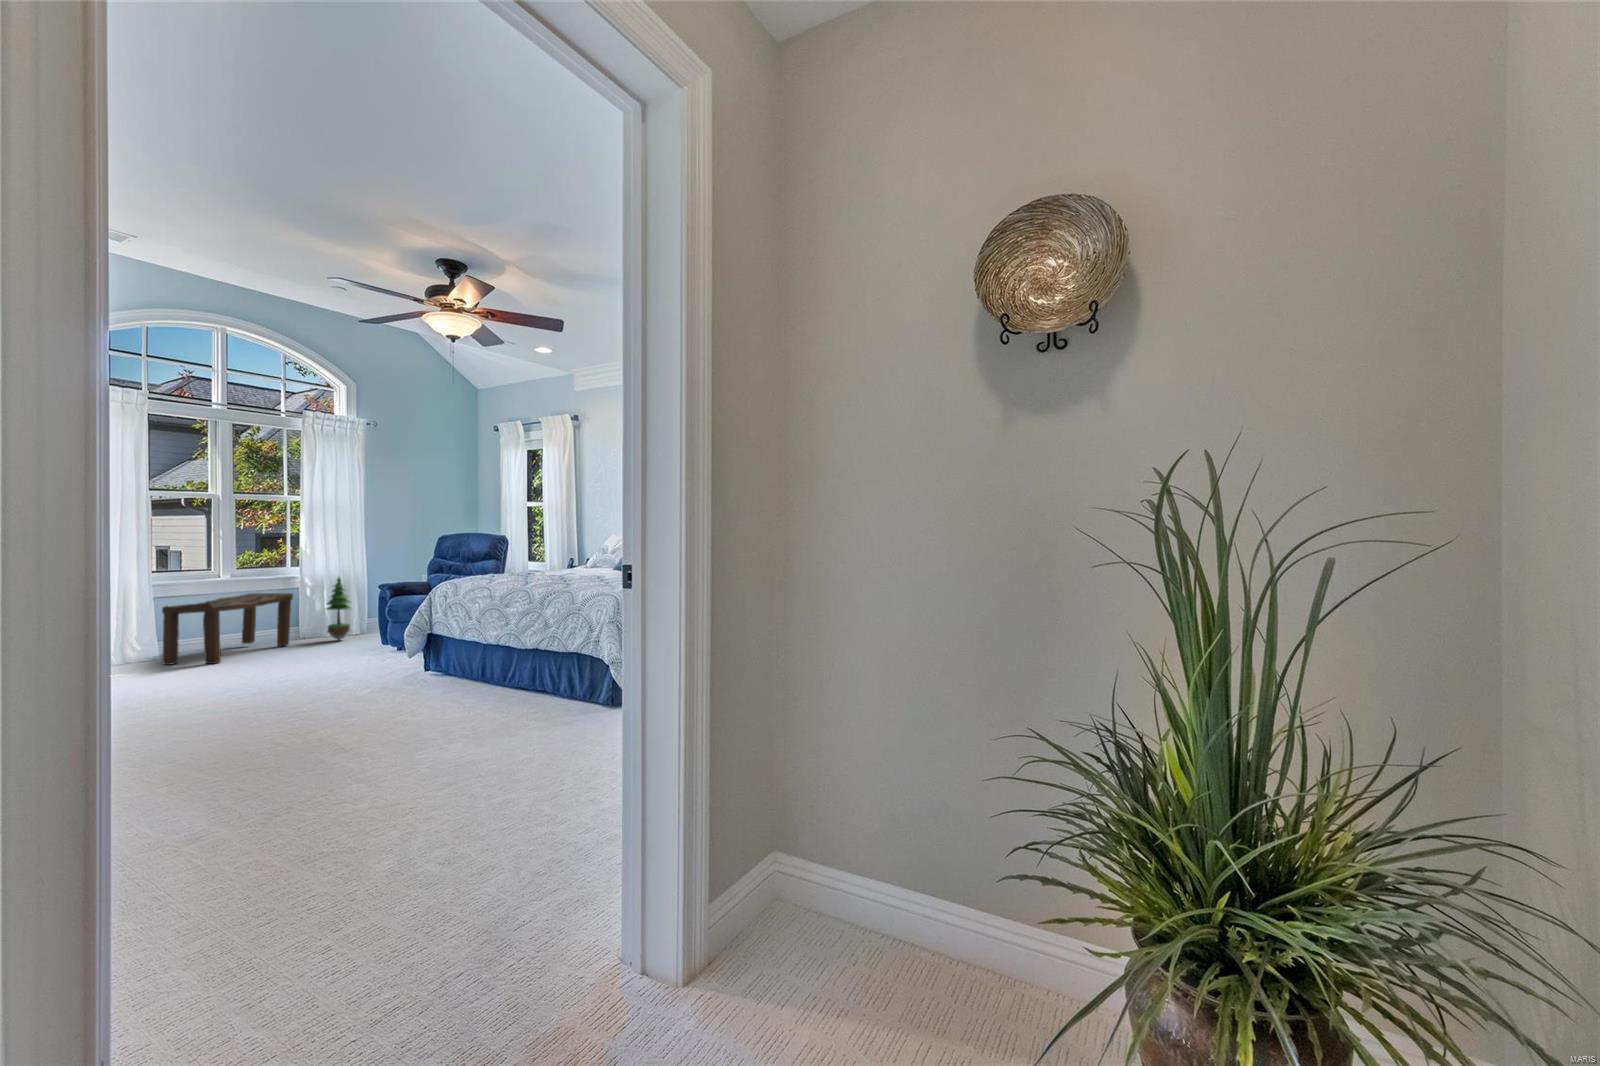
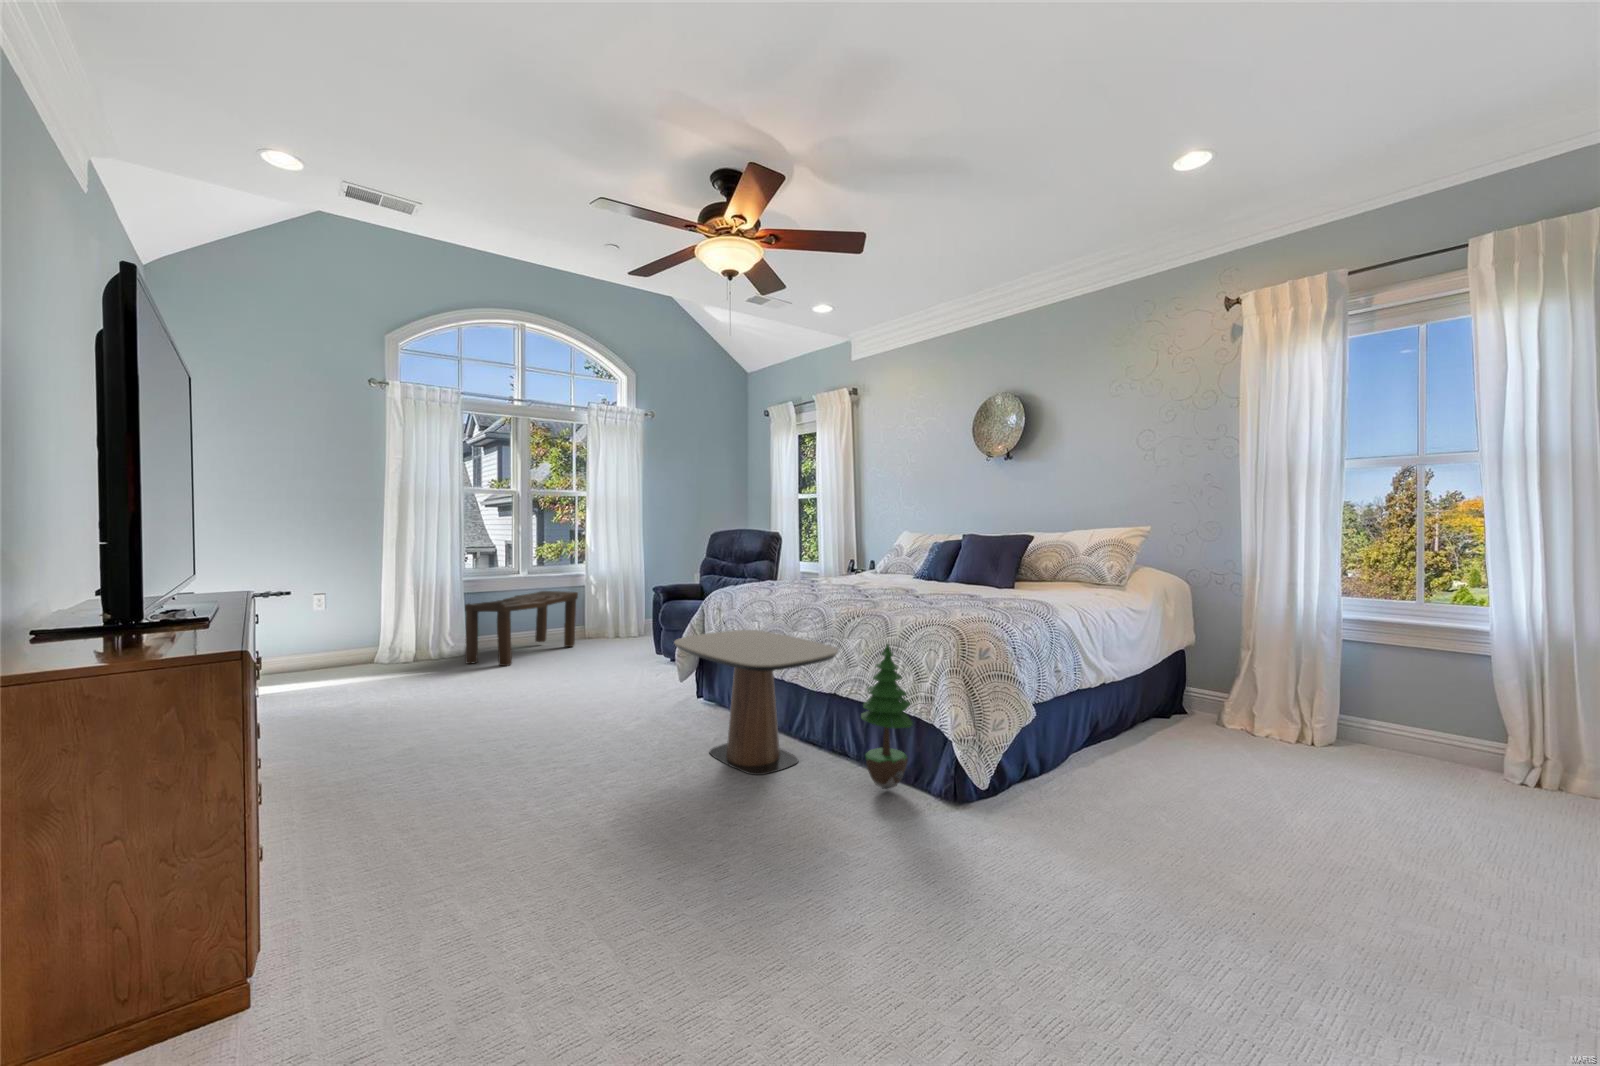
potted tree: present [326,577,351,640] -> present [861,644,913,790]
side table: none [405,609,538,708] -> present [674,630,838,775]

